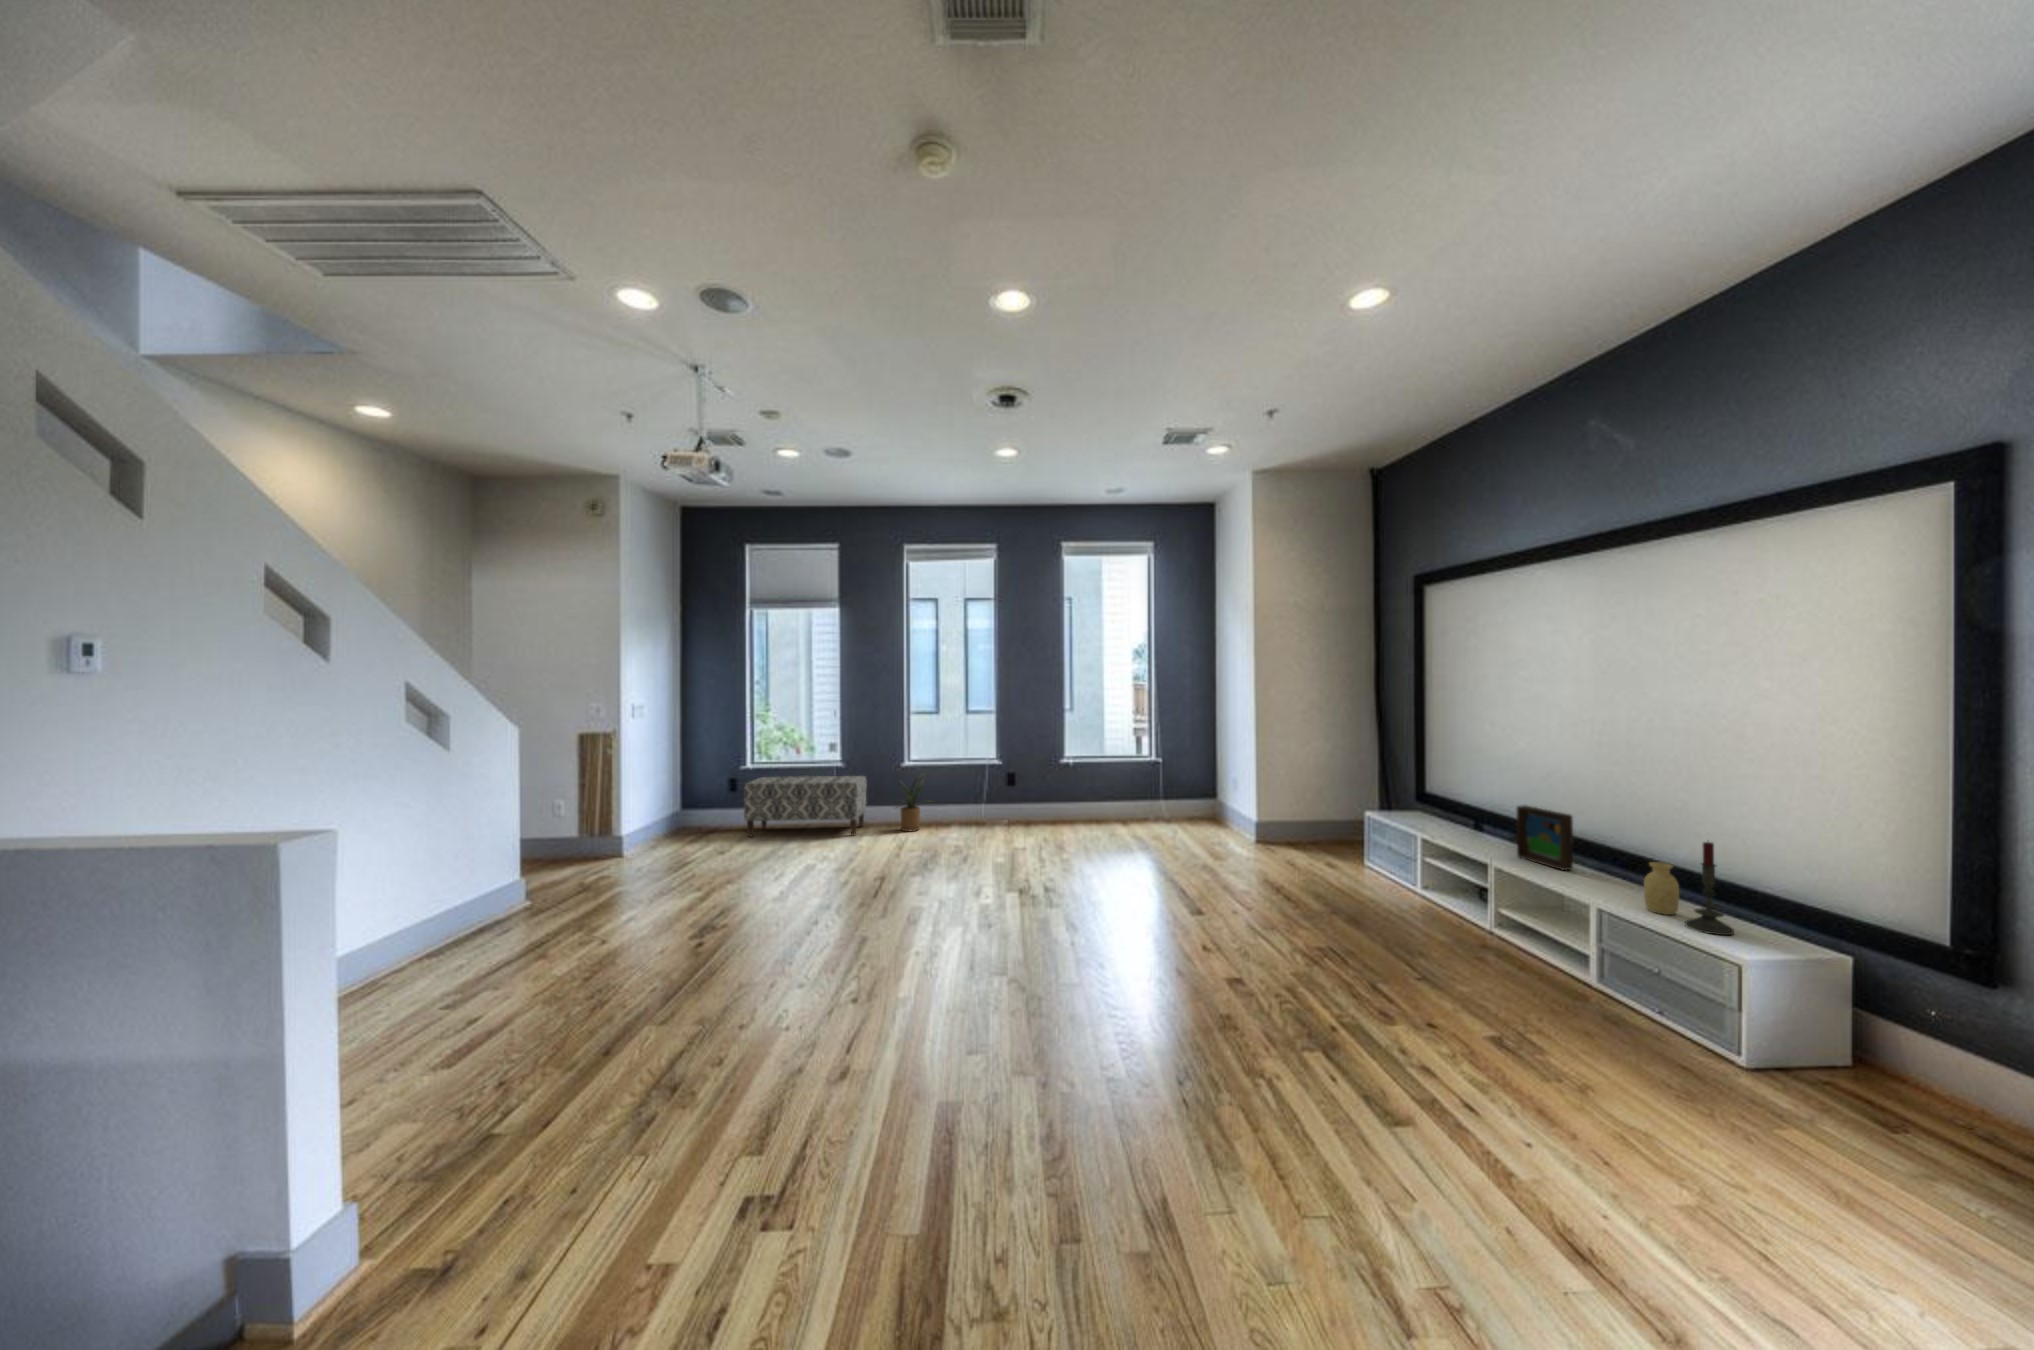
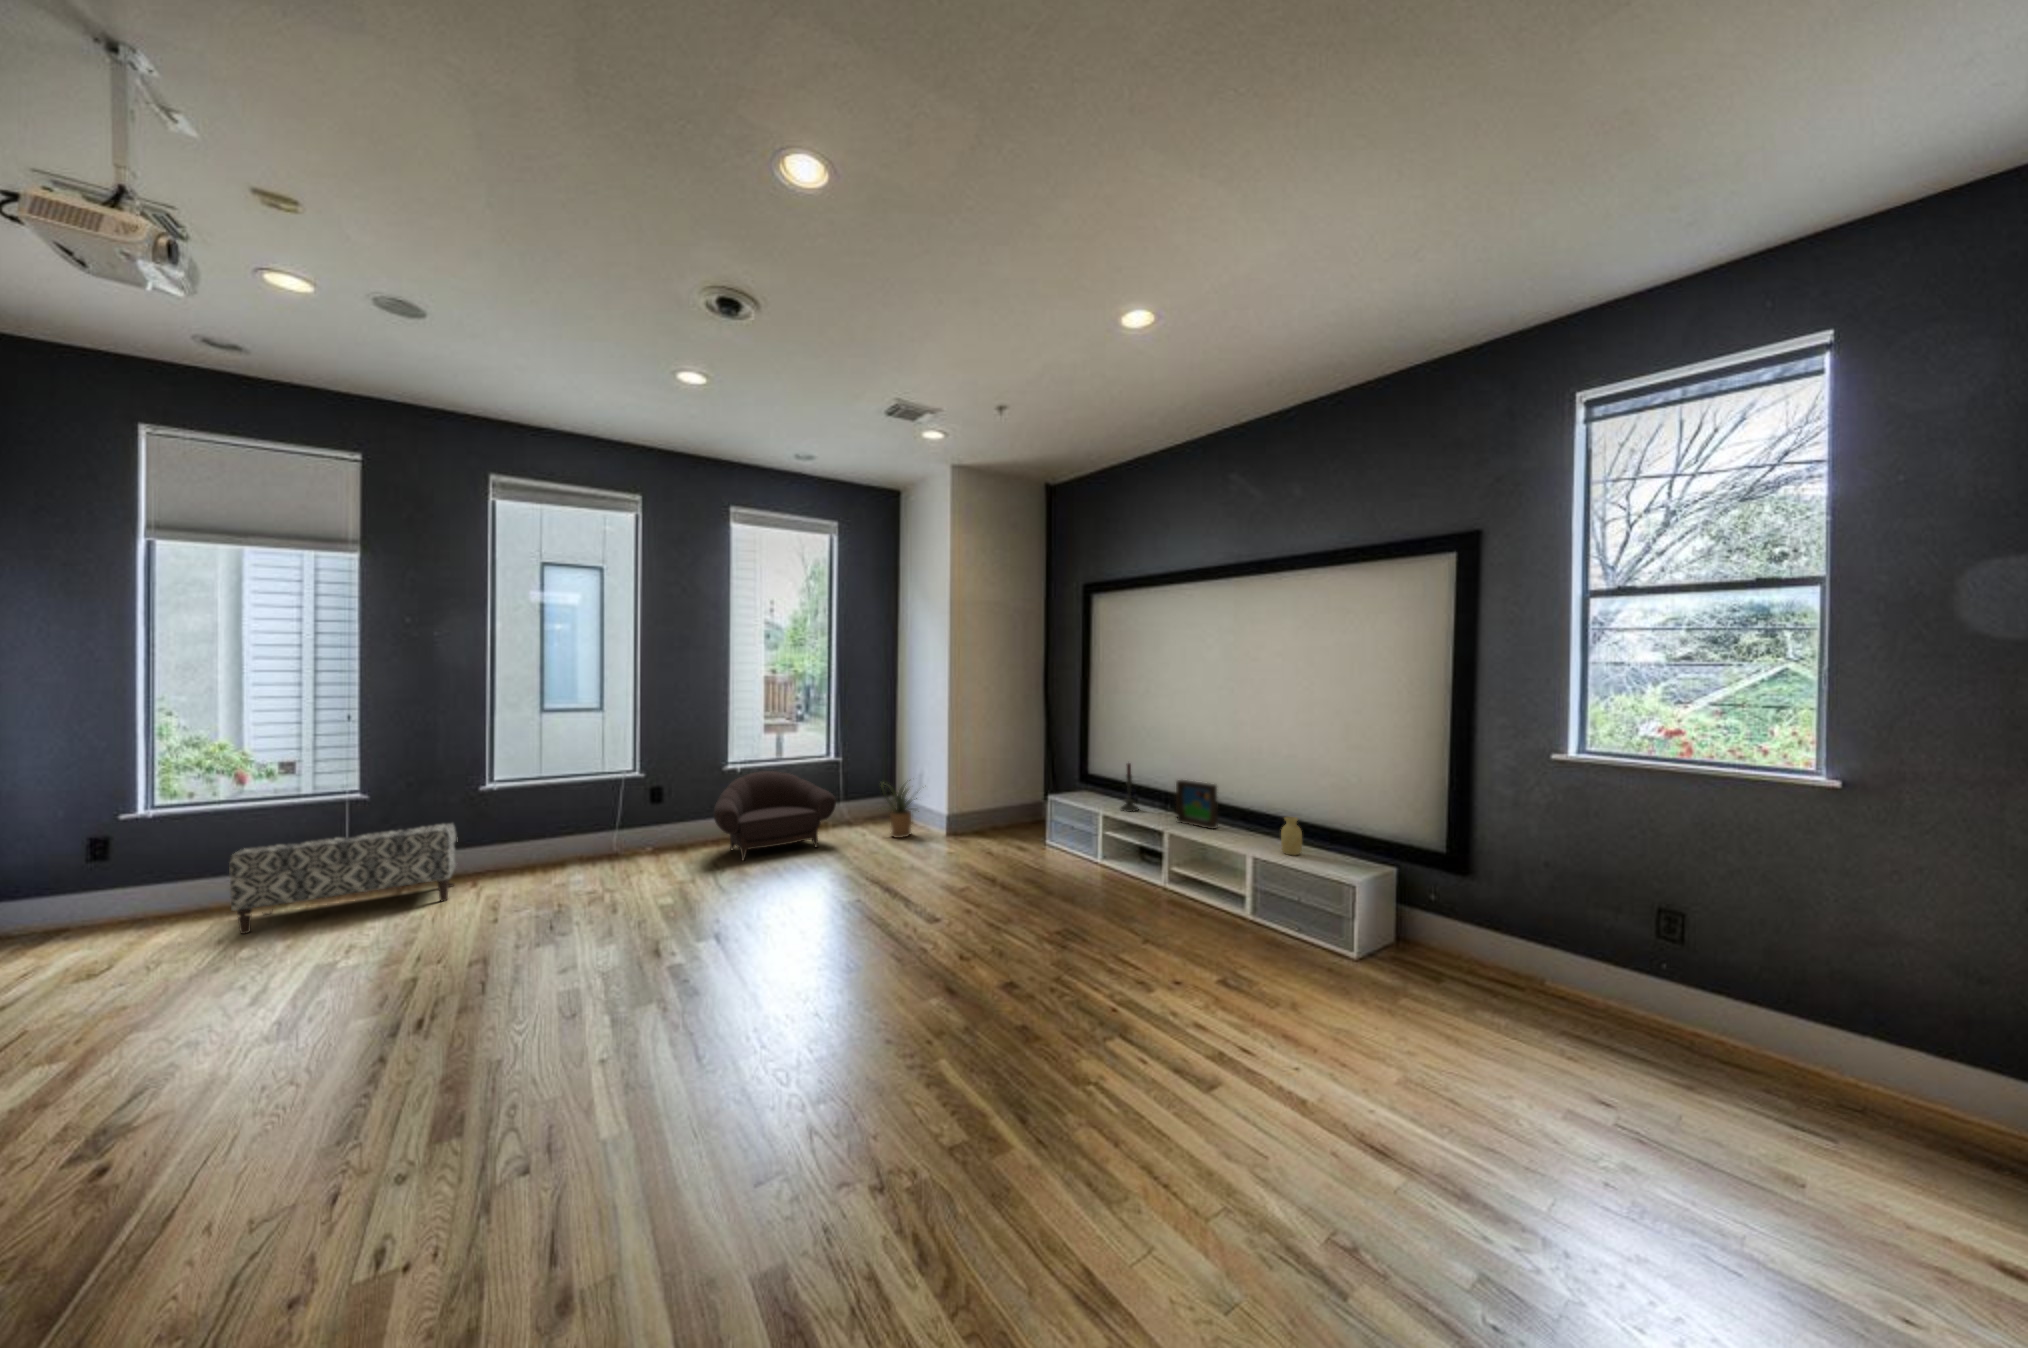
armchair: none [1039,762,1147,839] -> present [714,771,836,861]
house plant: present [897,776,924,831] -> present [883,780,917,838]
candle: present [1685,841,1734,935] -> present [1121,763,1139,812]

